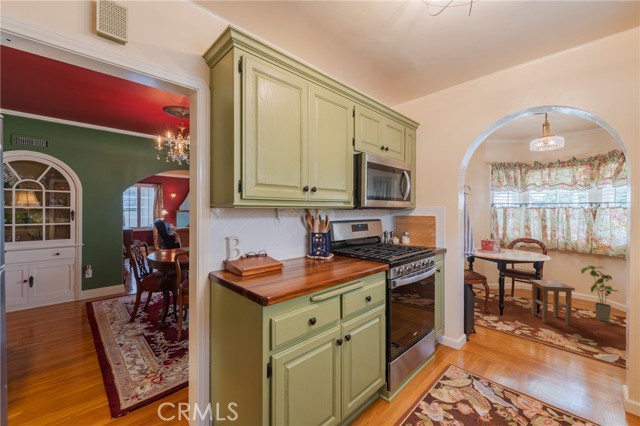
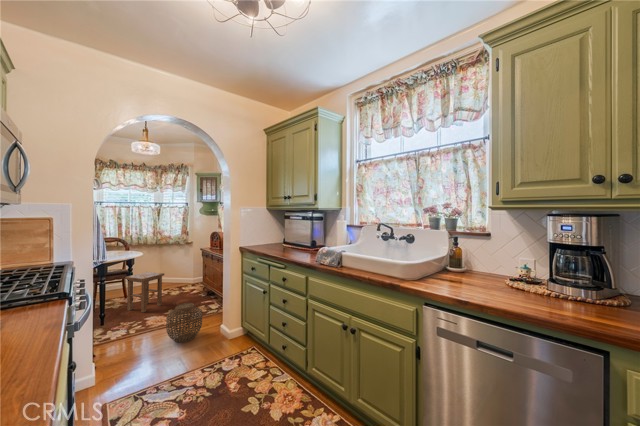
house plant: present [581,266,618,322] -> none [162,253,186,294]
woven basket: none [535,324,587,374] -> present [166,303,202,343]

